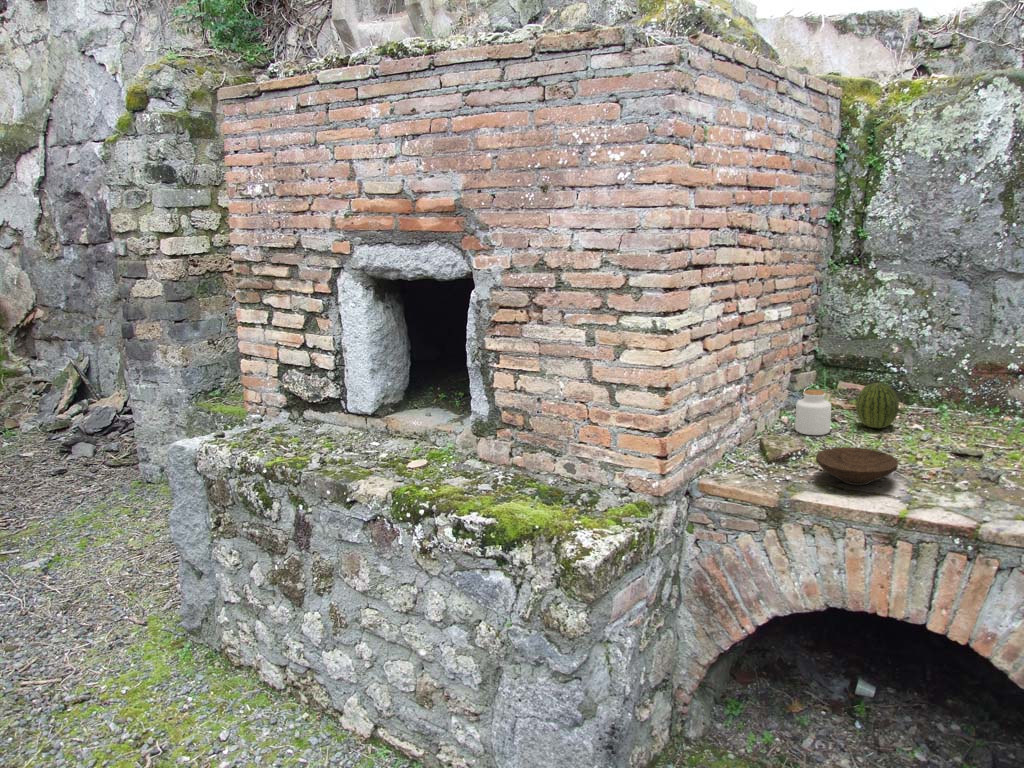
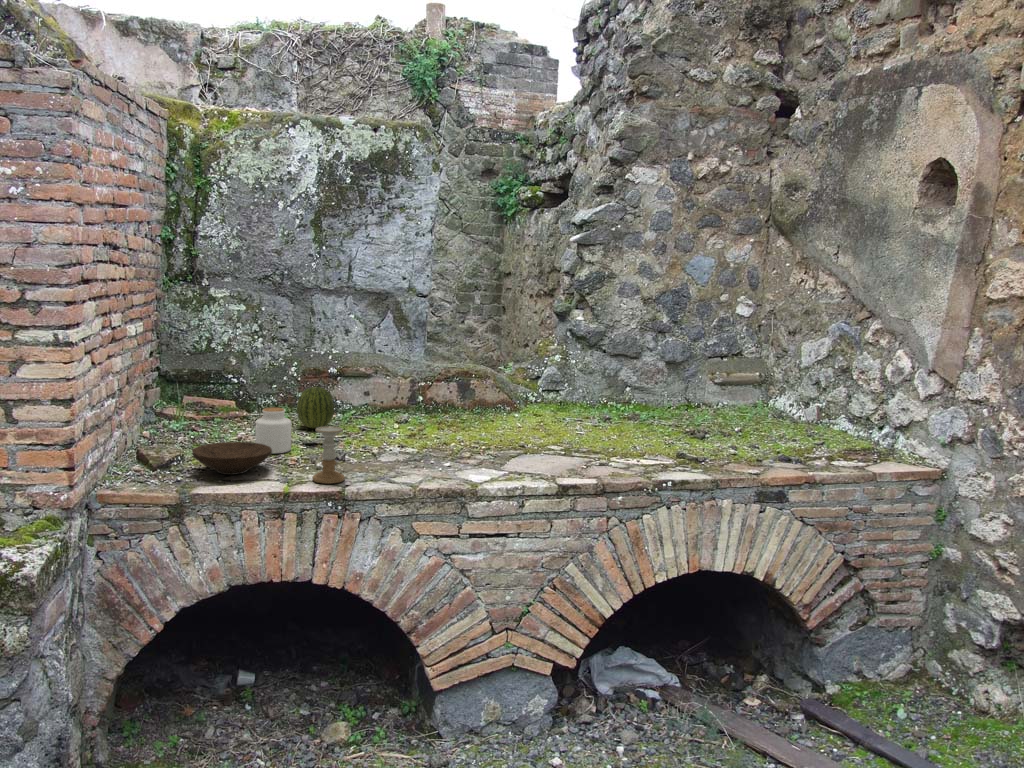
fruit: present [856,383,899,428] -> present [297,387,334,428]
jar: present [795,390,831,435] -> present [255,407,291,453]
candle holder: none [935,451,975,516] -> present [312,426,345,484]

